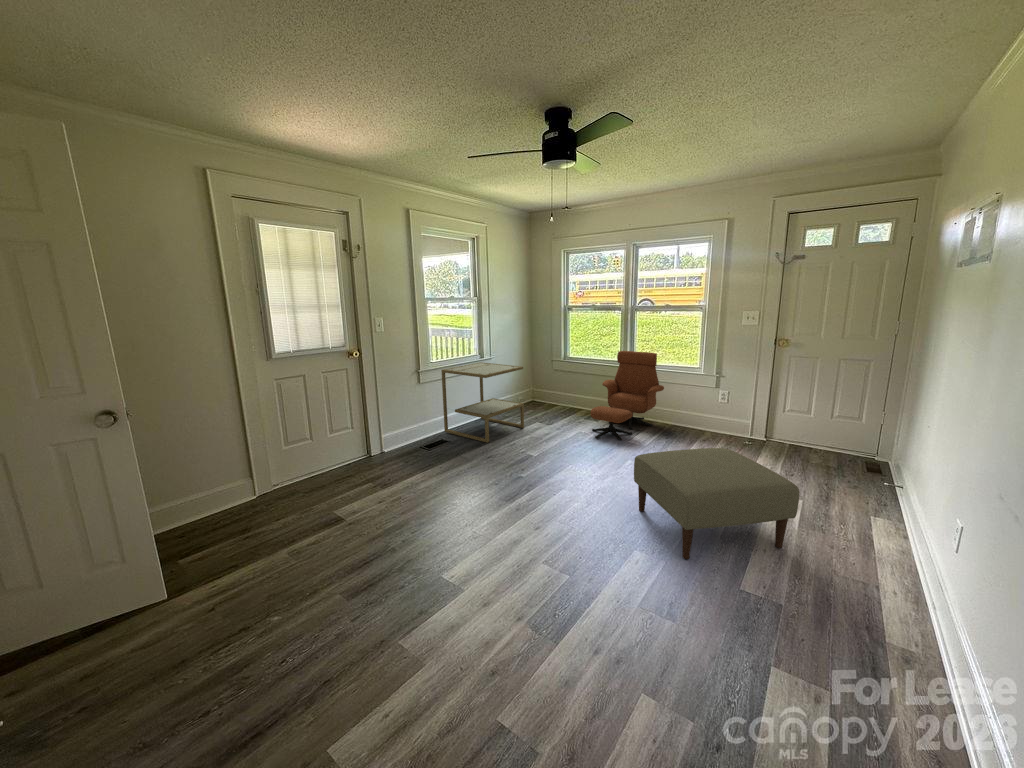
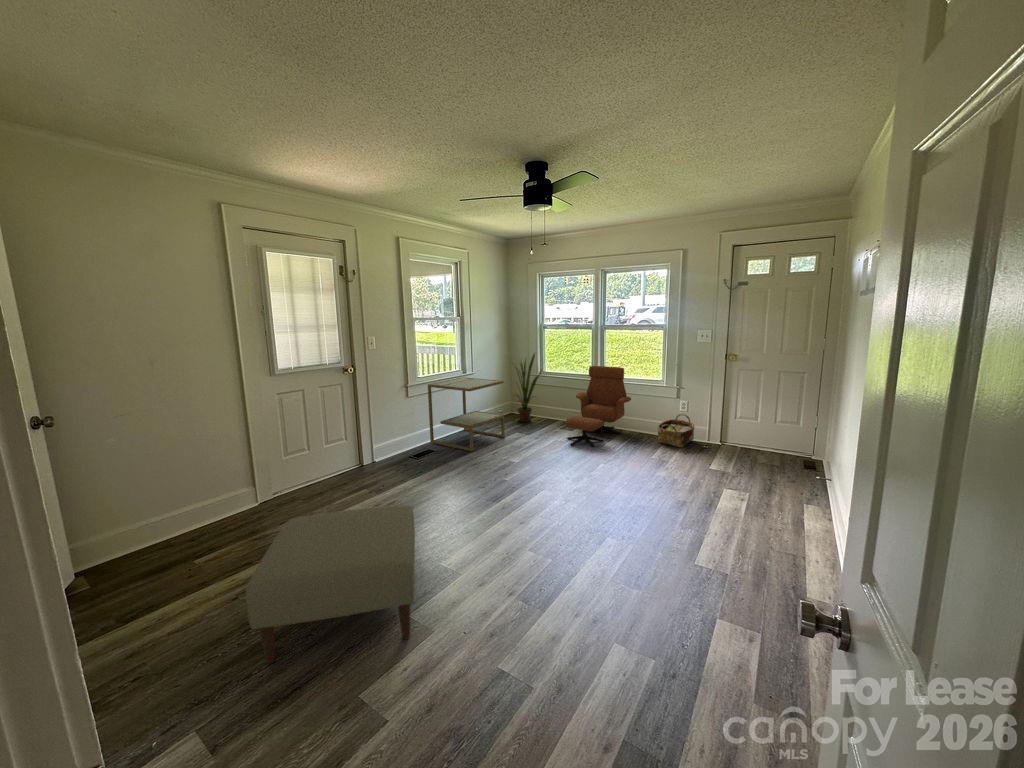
house plant: none [530,335,569,411] -> present [516,353,541,422]
woven basket: none [693,406,736,443] -> present [657,414,694,447]
ottoman: present [634,448,799,559] -> present [246,506,415,664]

